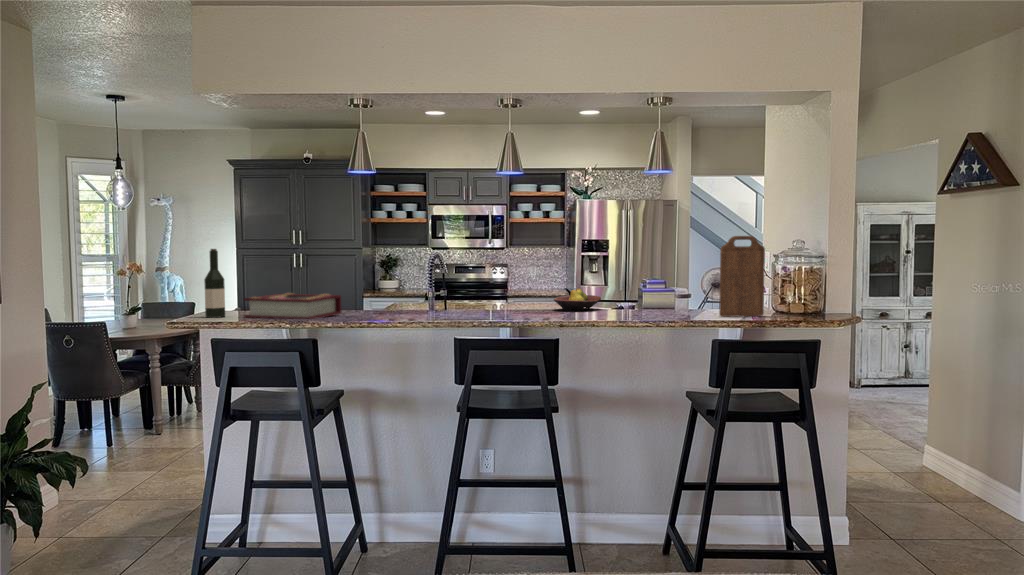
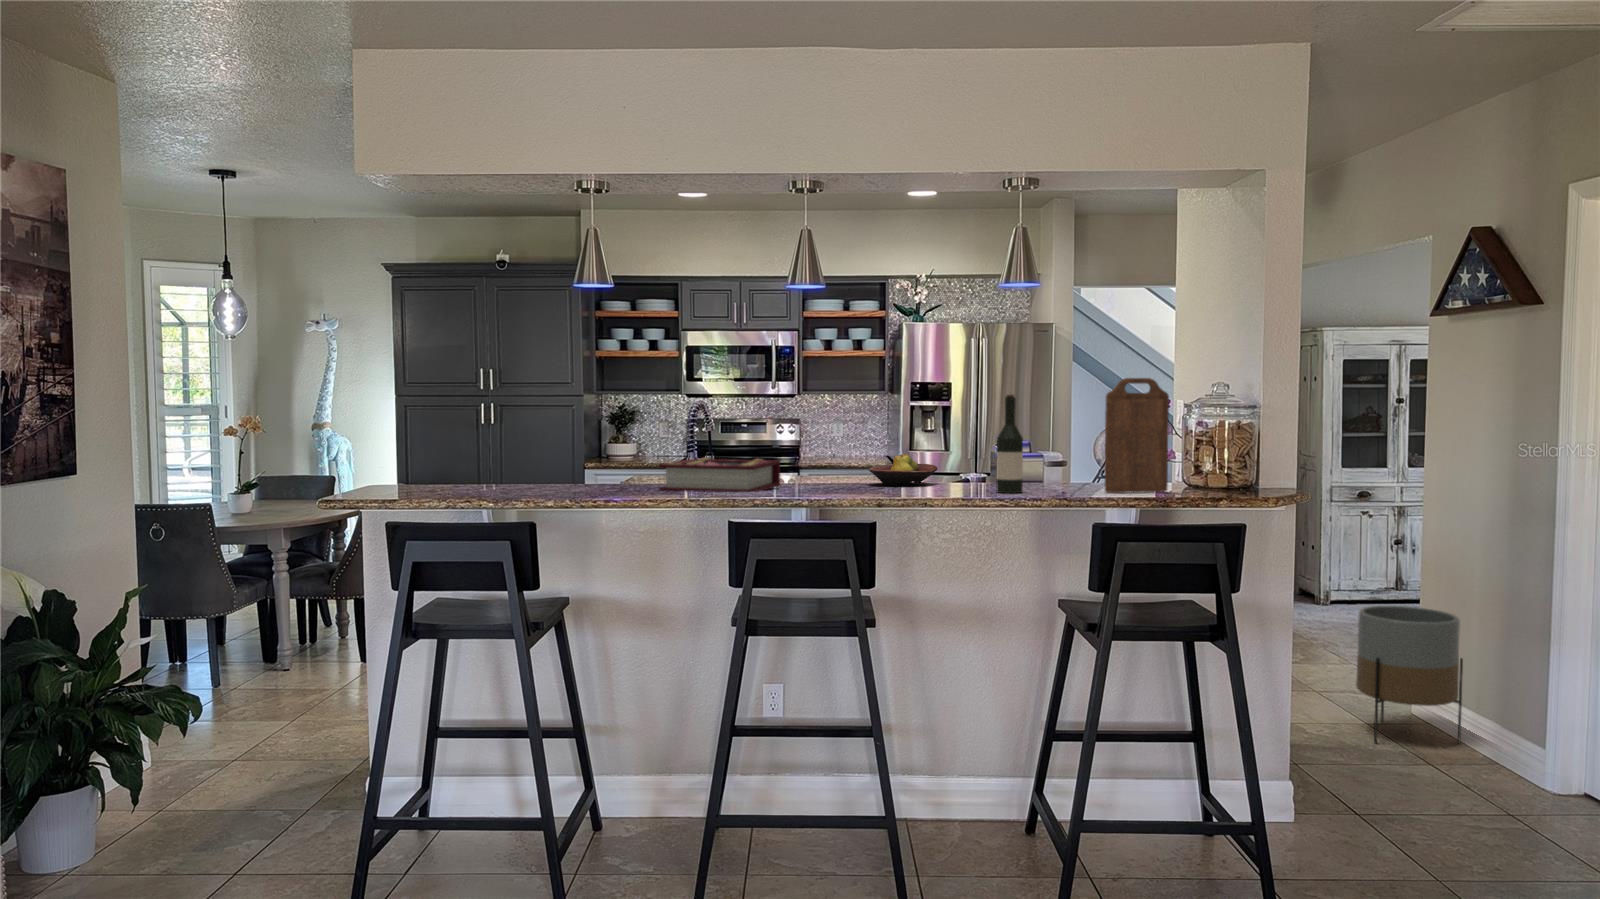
wine bottle: present [204,249,225,318] -> present [997,395,1023,493]
book: present [244,293,342,319] -> present [659,458,780,492]
planter: none [887,392,961,487] -> present [1356,606,1463,743]

